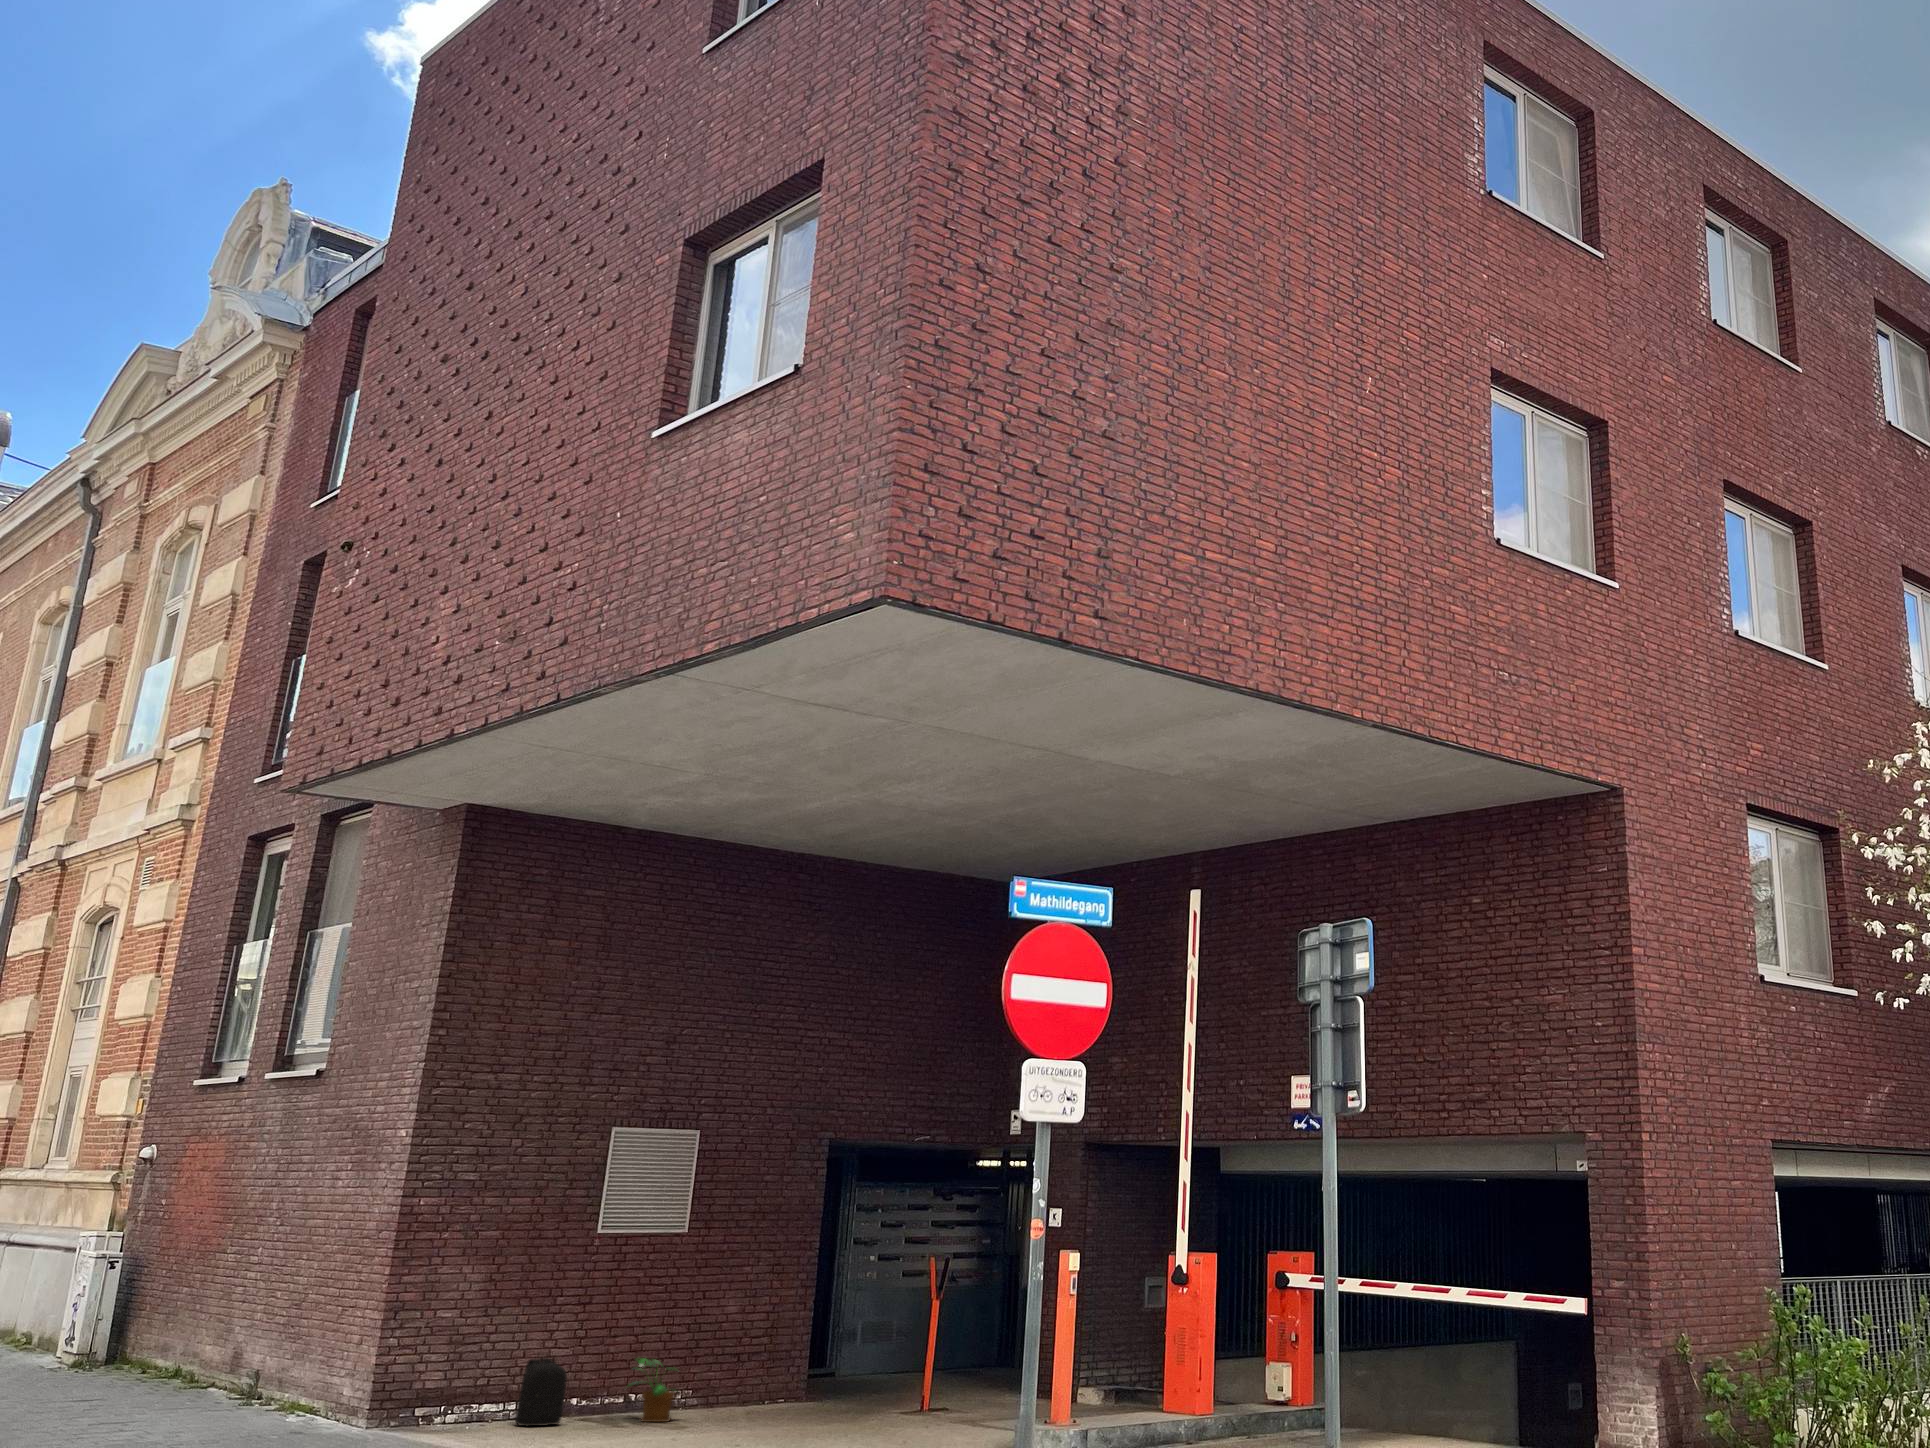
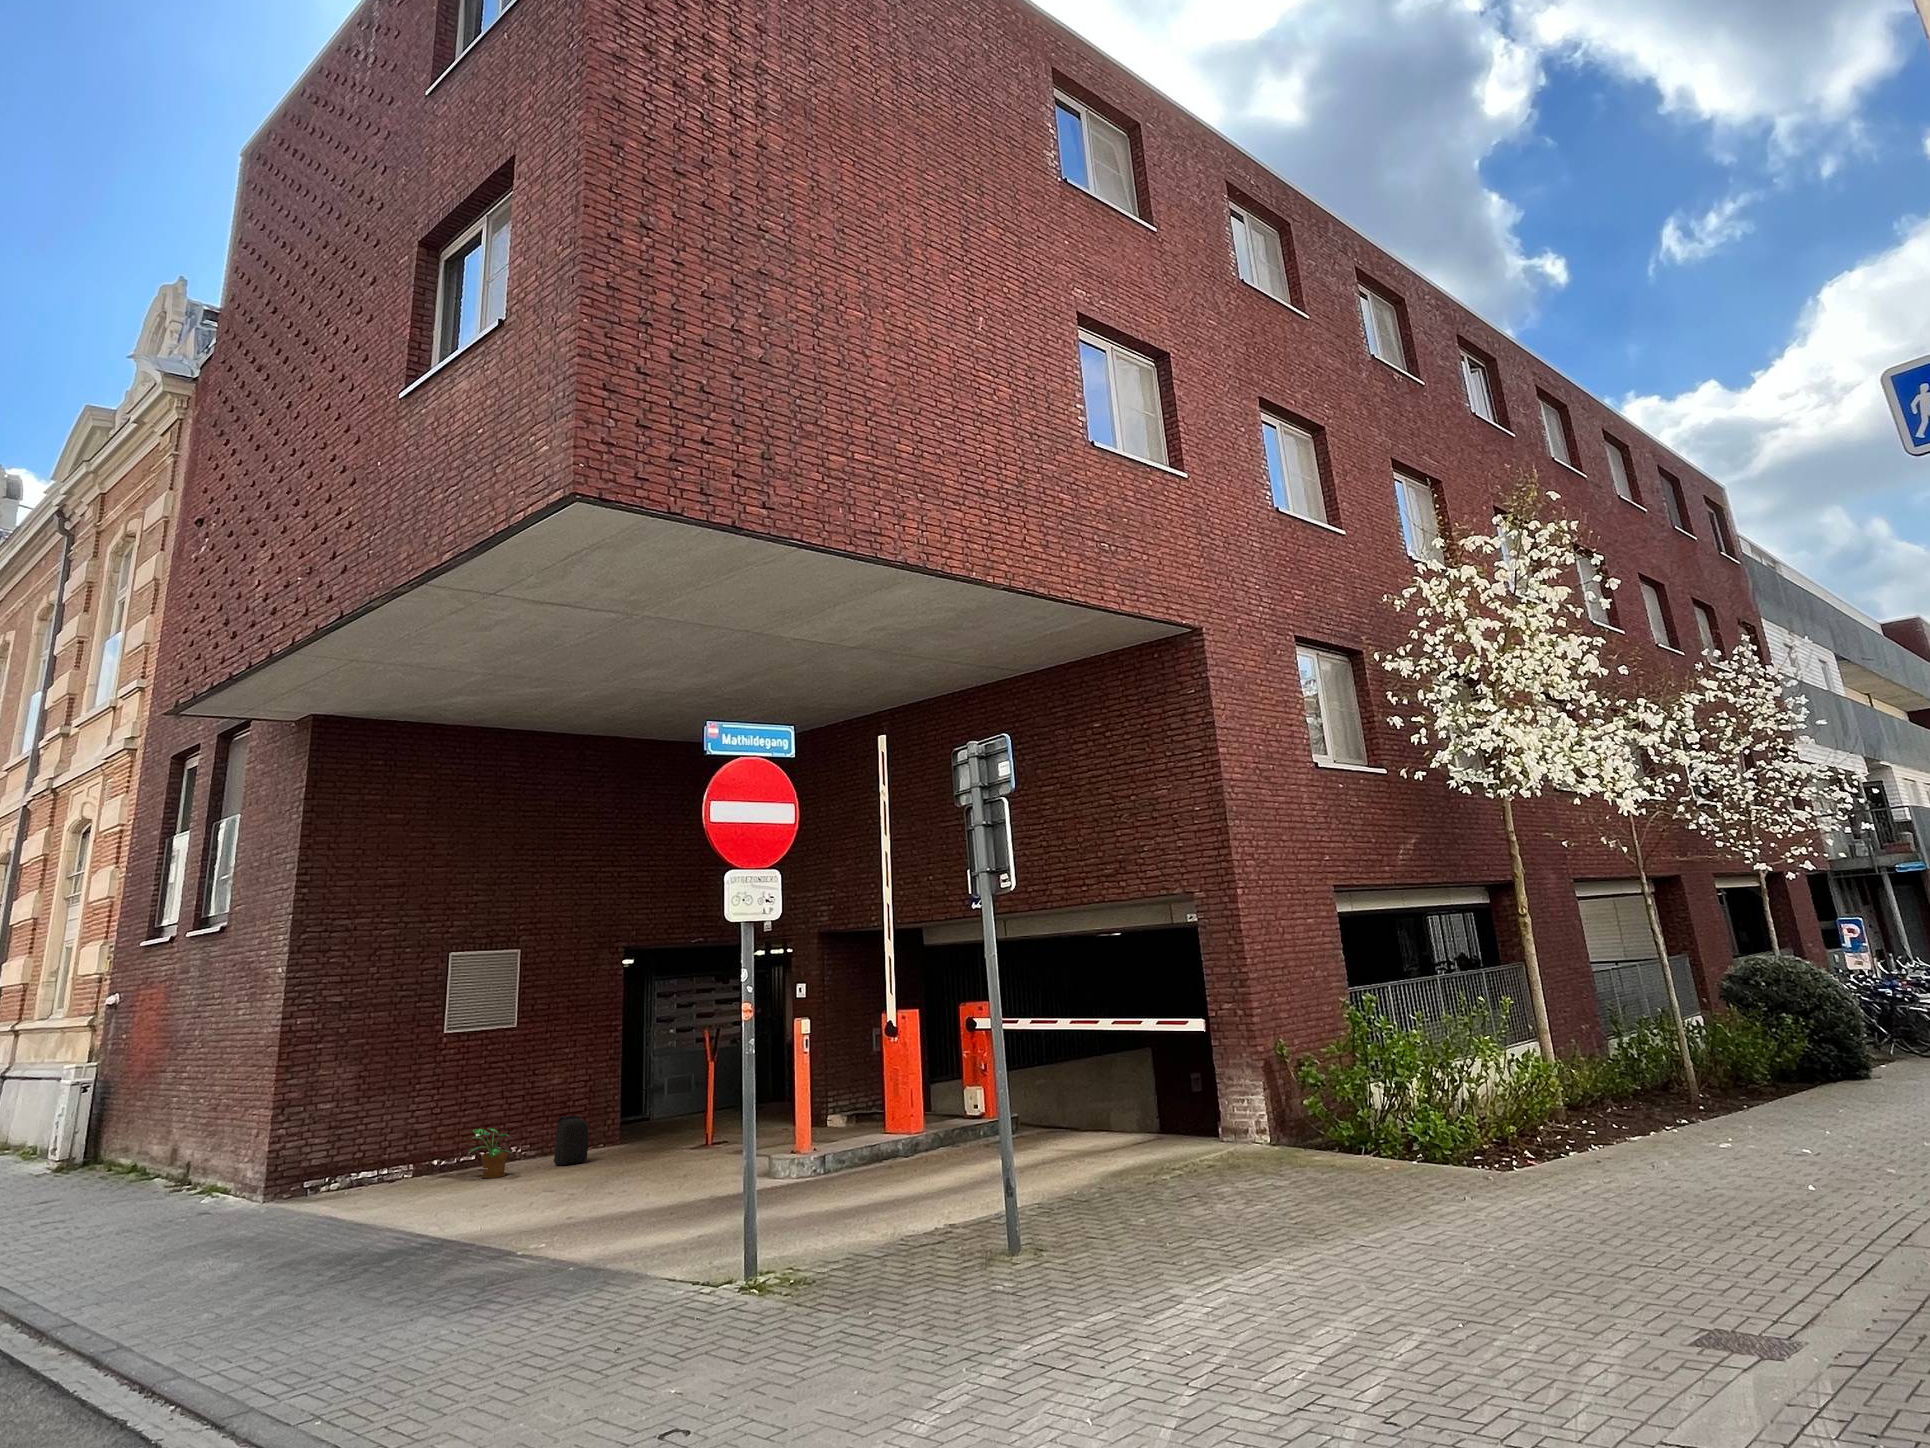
backpack: present [515,1358,567,1426] -> present [554,1115,588,1165]

